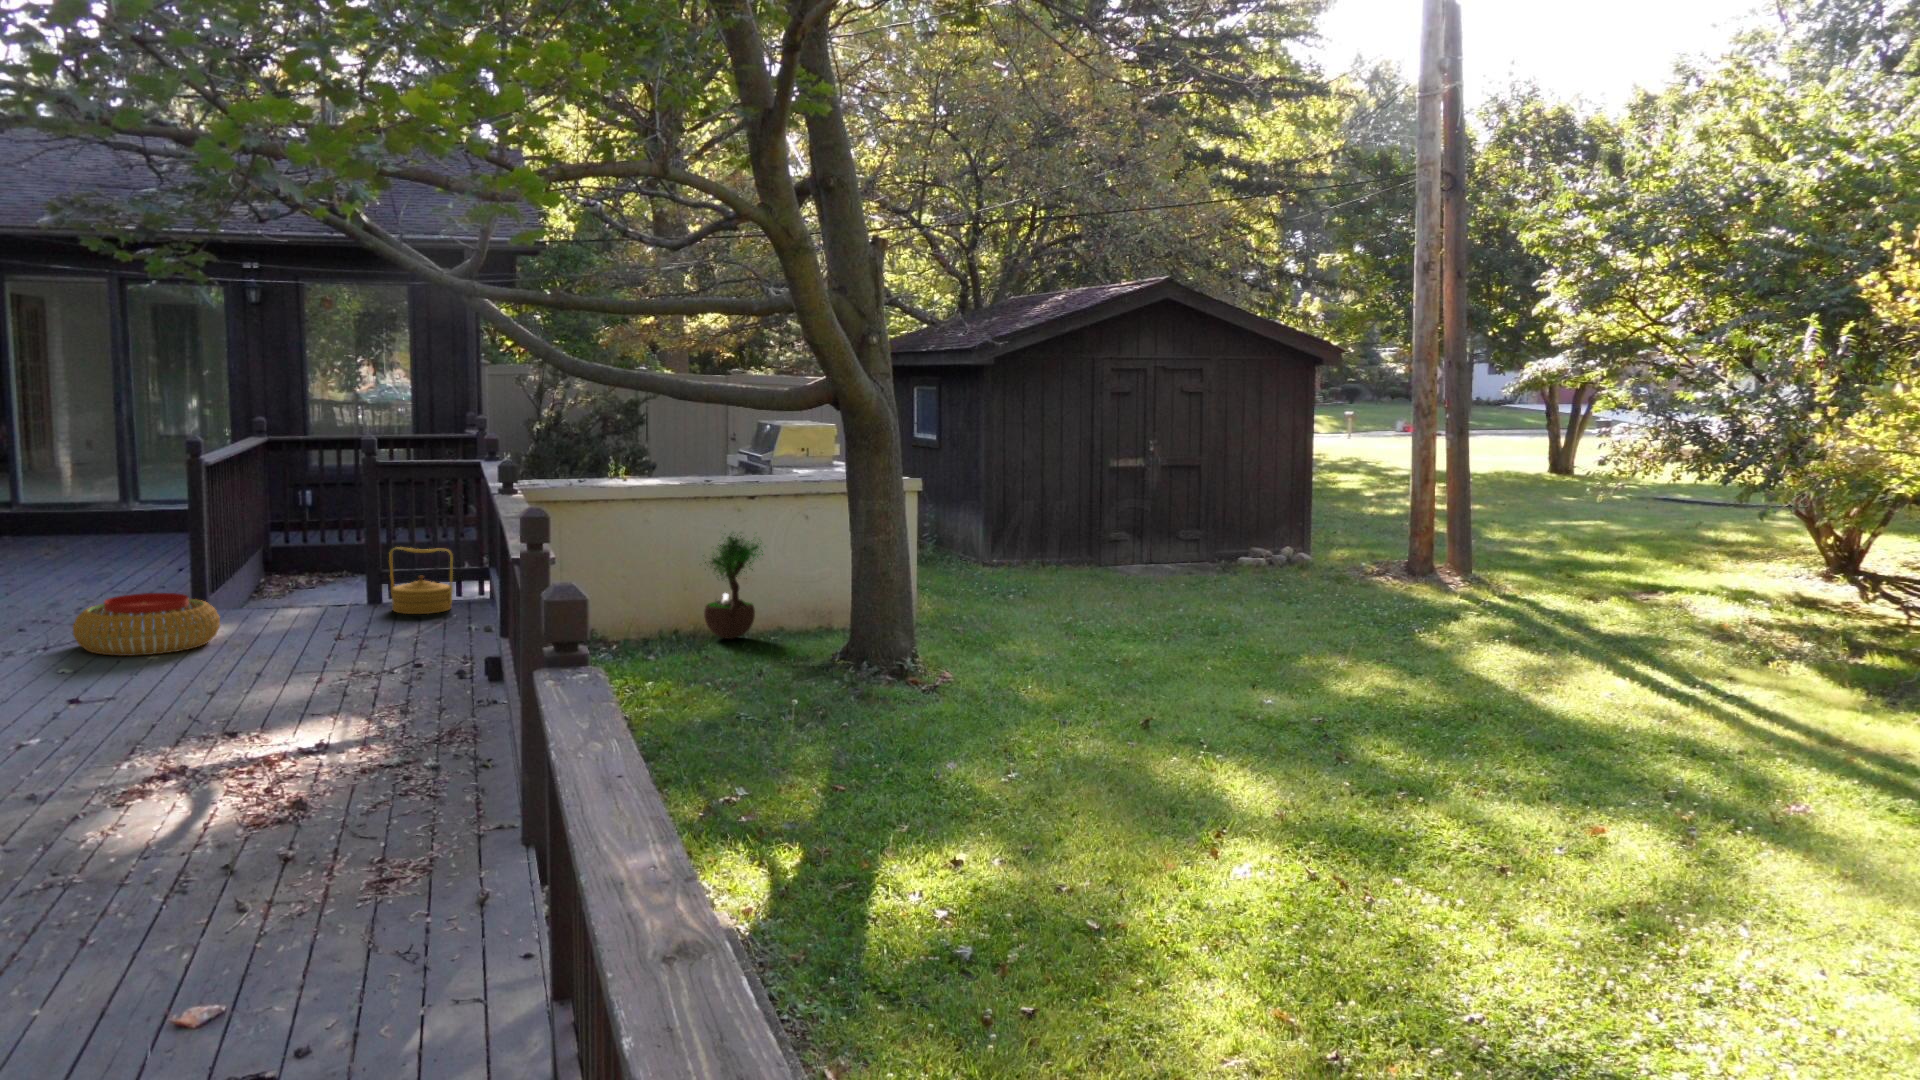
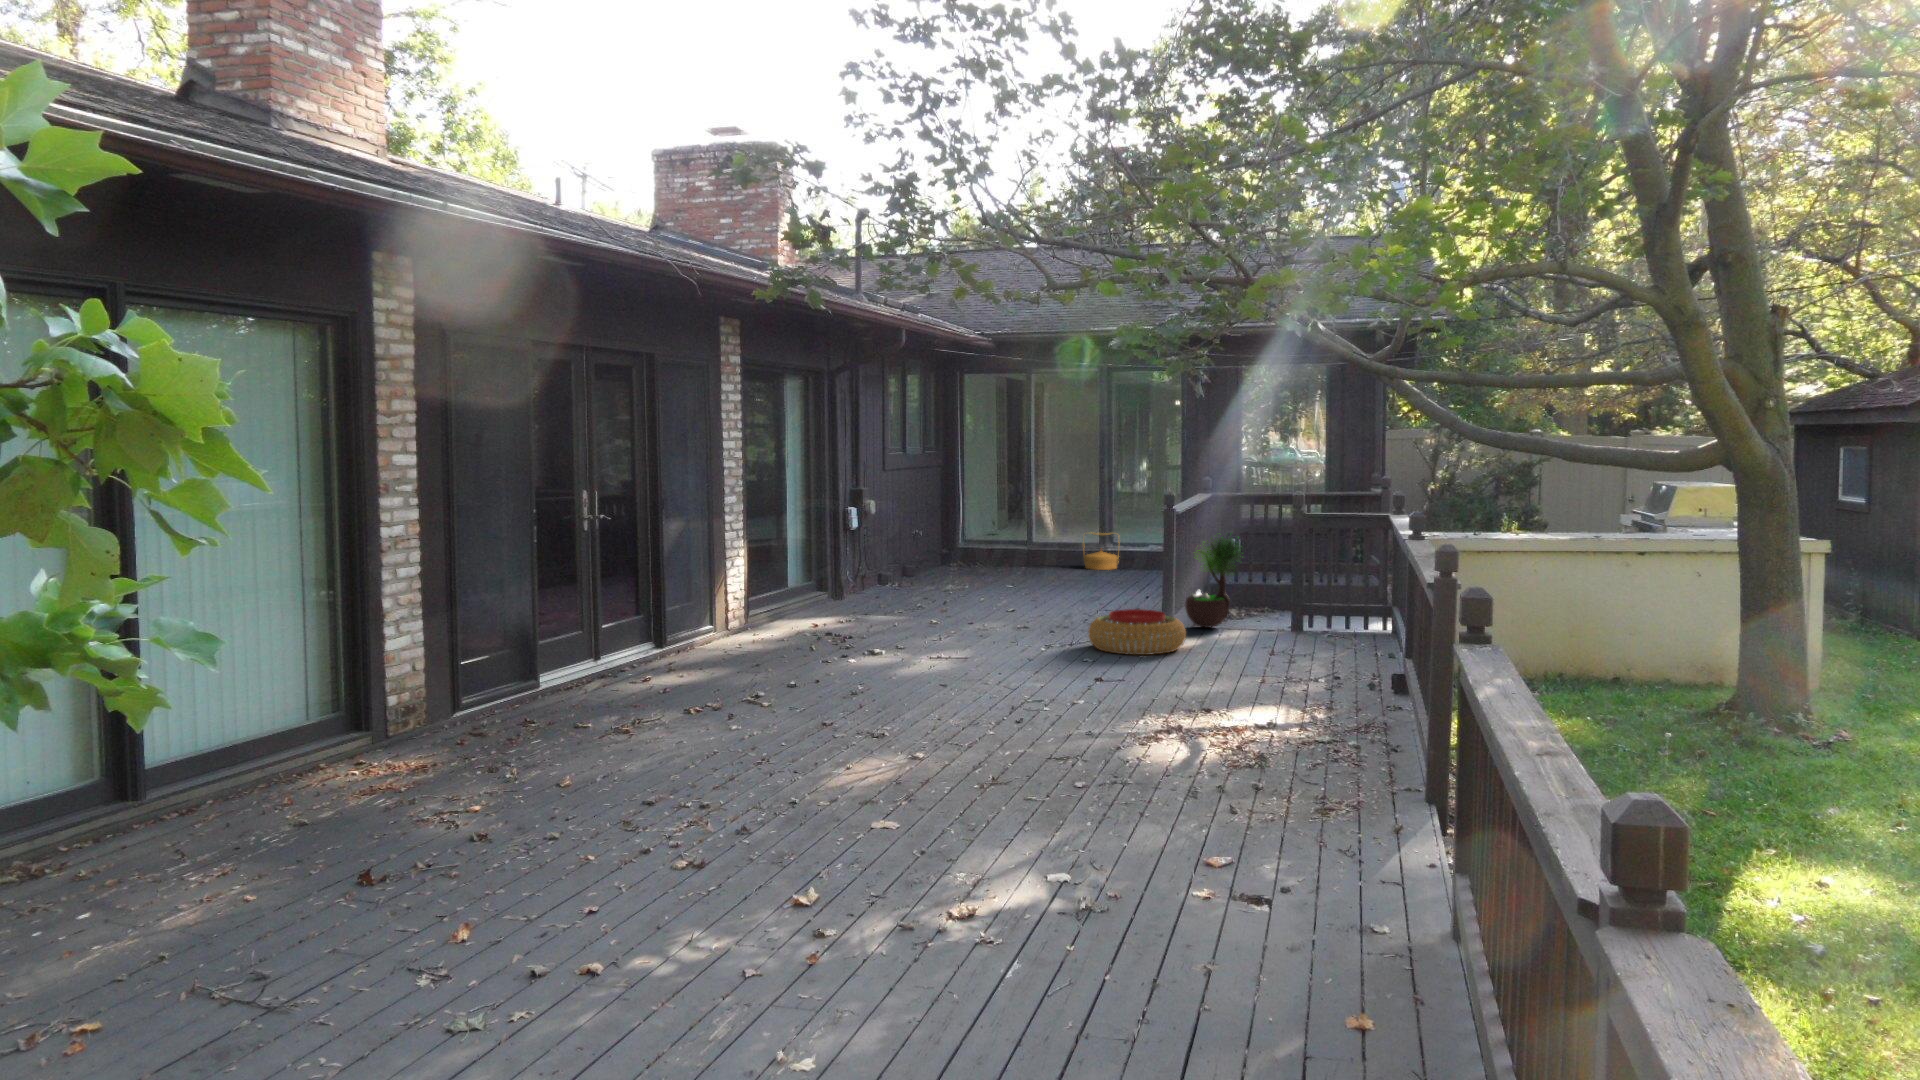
potted tree: present [704,534,763,639] -> present [1185,533,1243,628]
woven basket: present [389,547,453,614] -> present [1084,532,1119,570]

